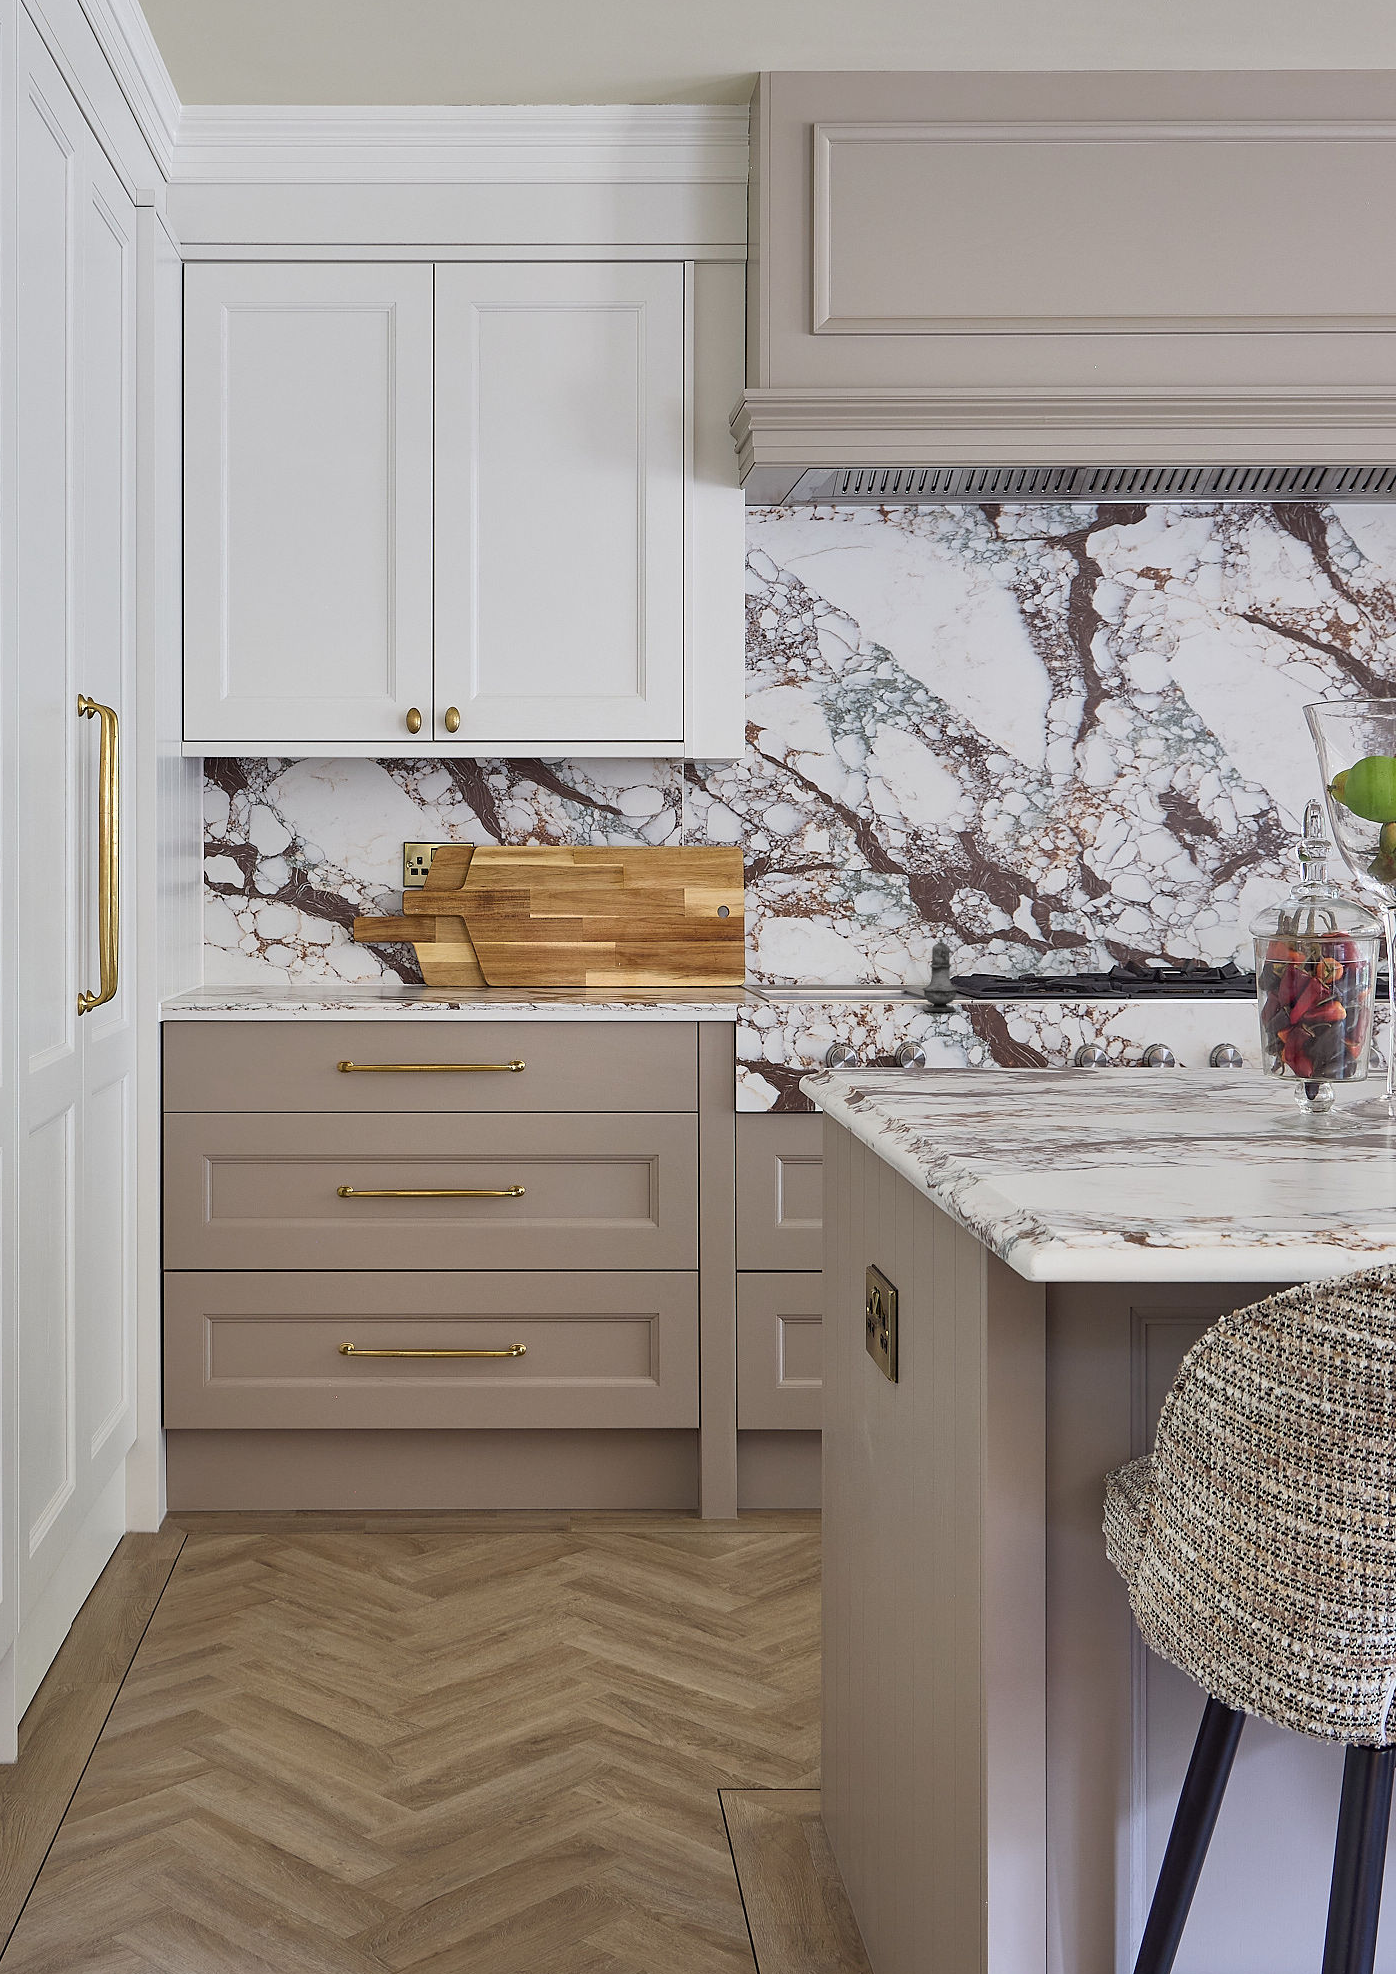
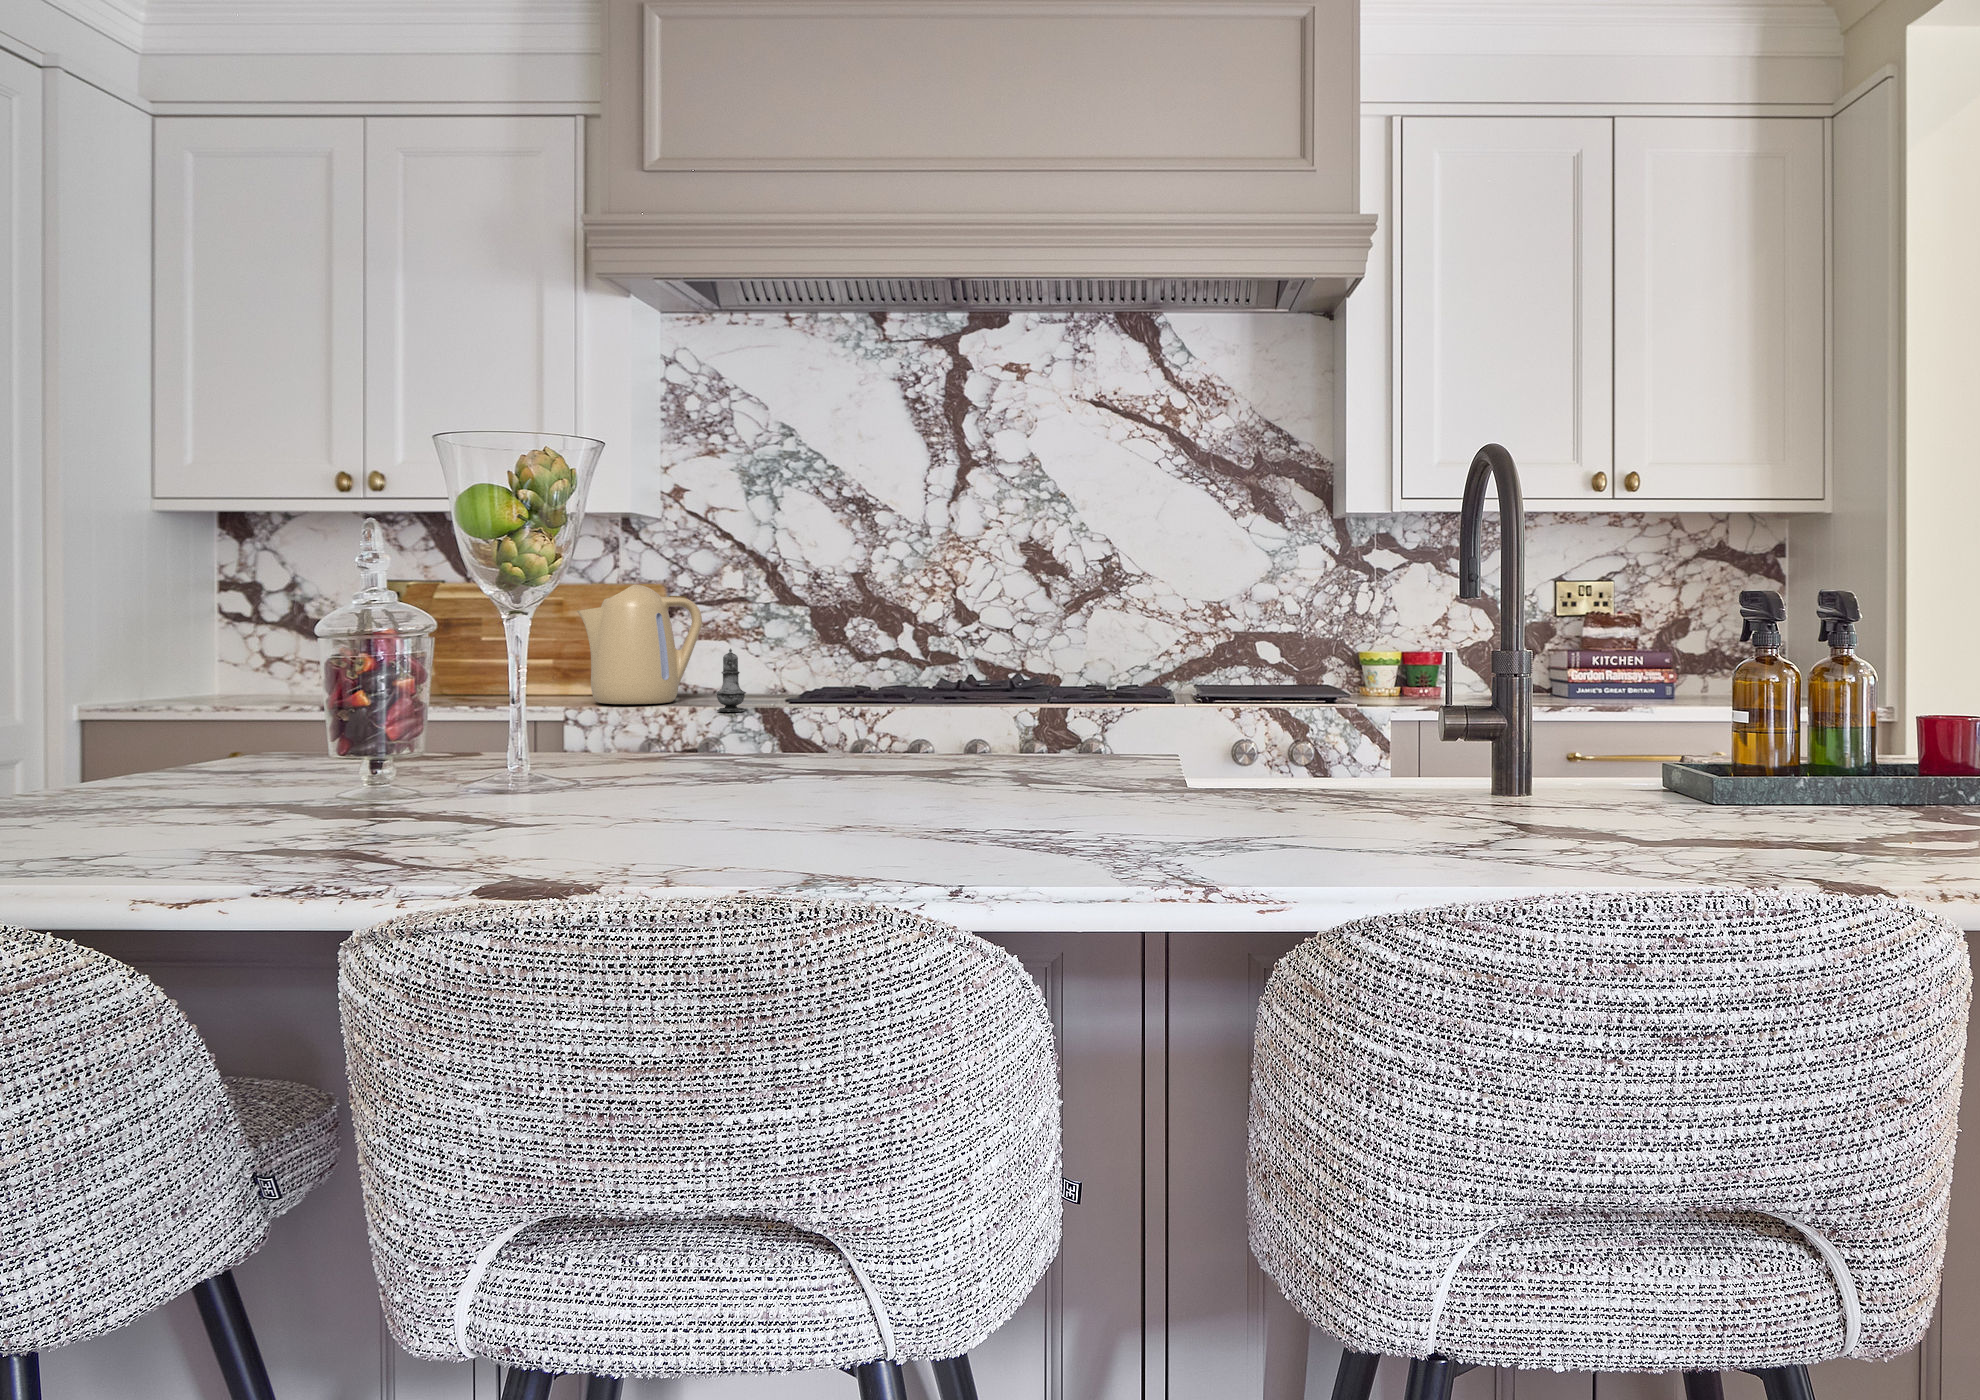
kettle: none [722,860,854,1003] -> present [577,584,702,704]

